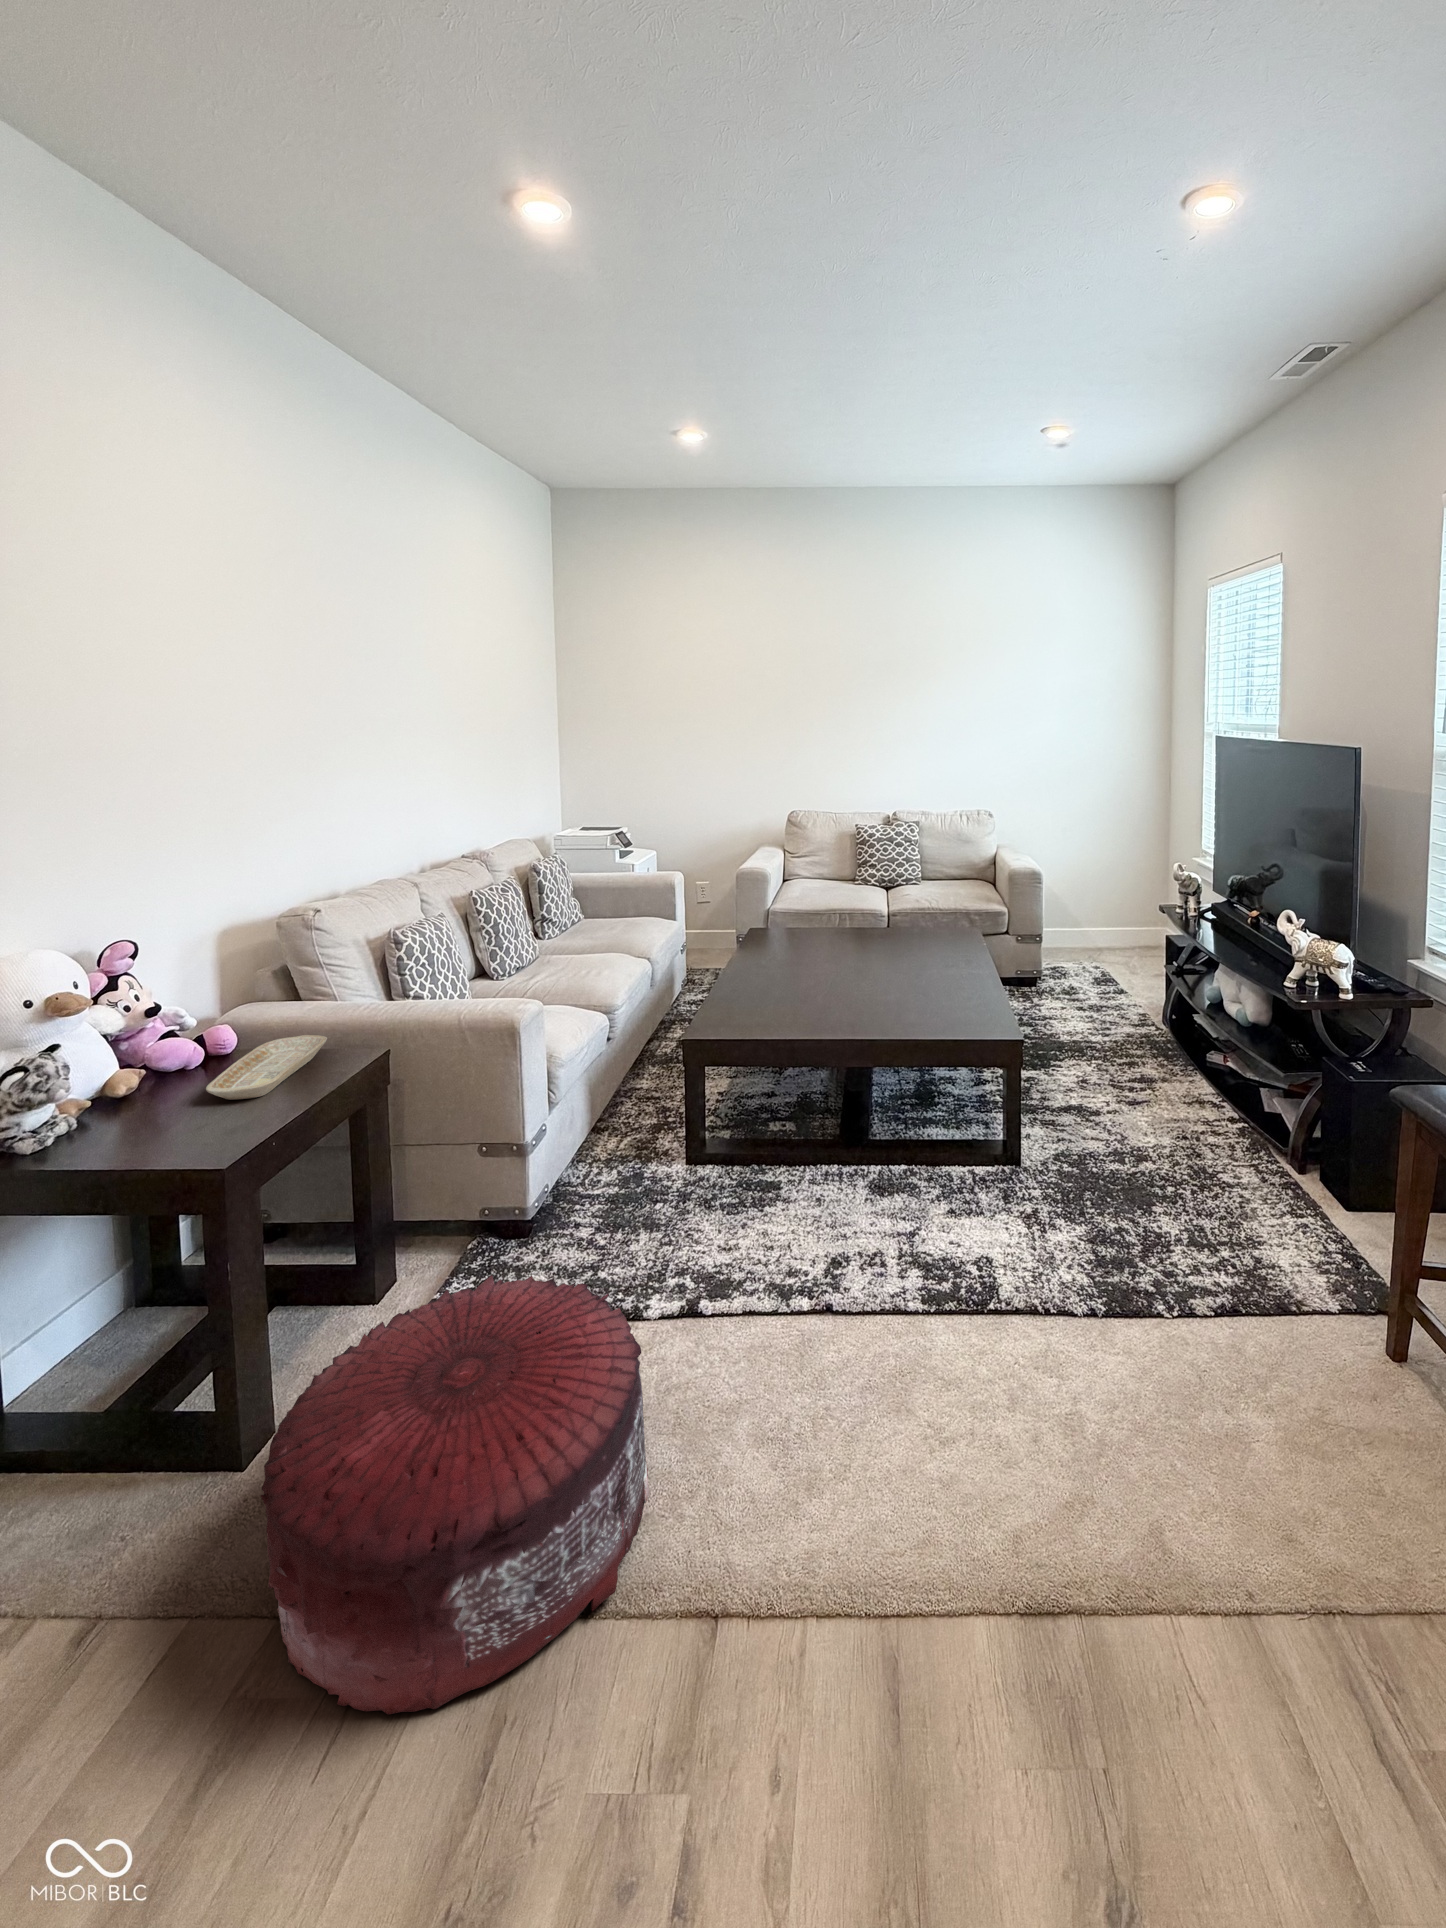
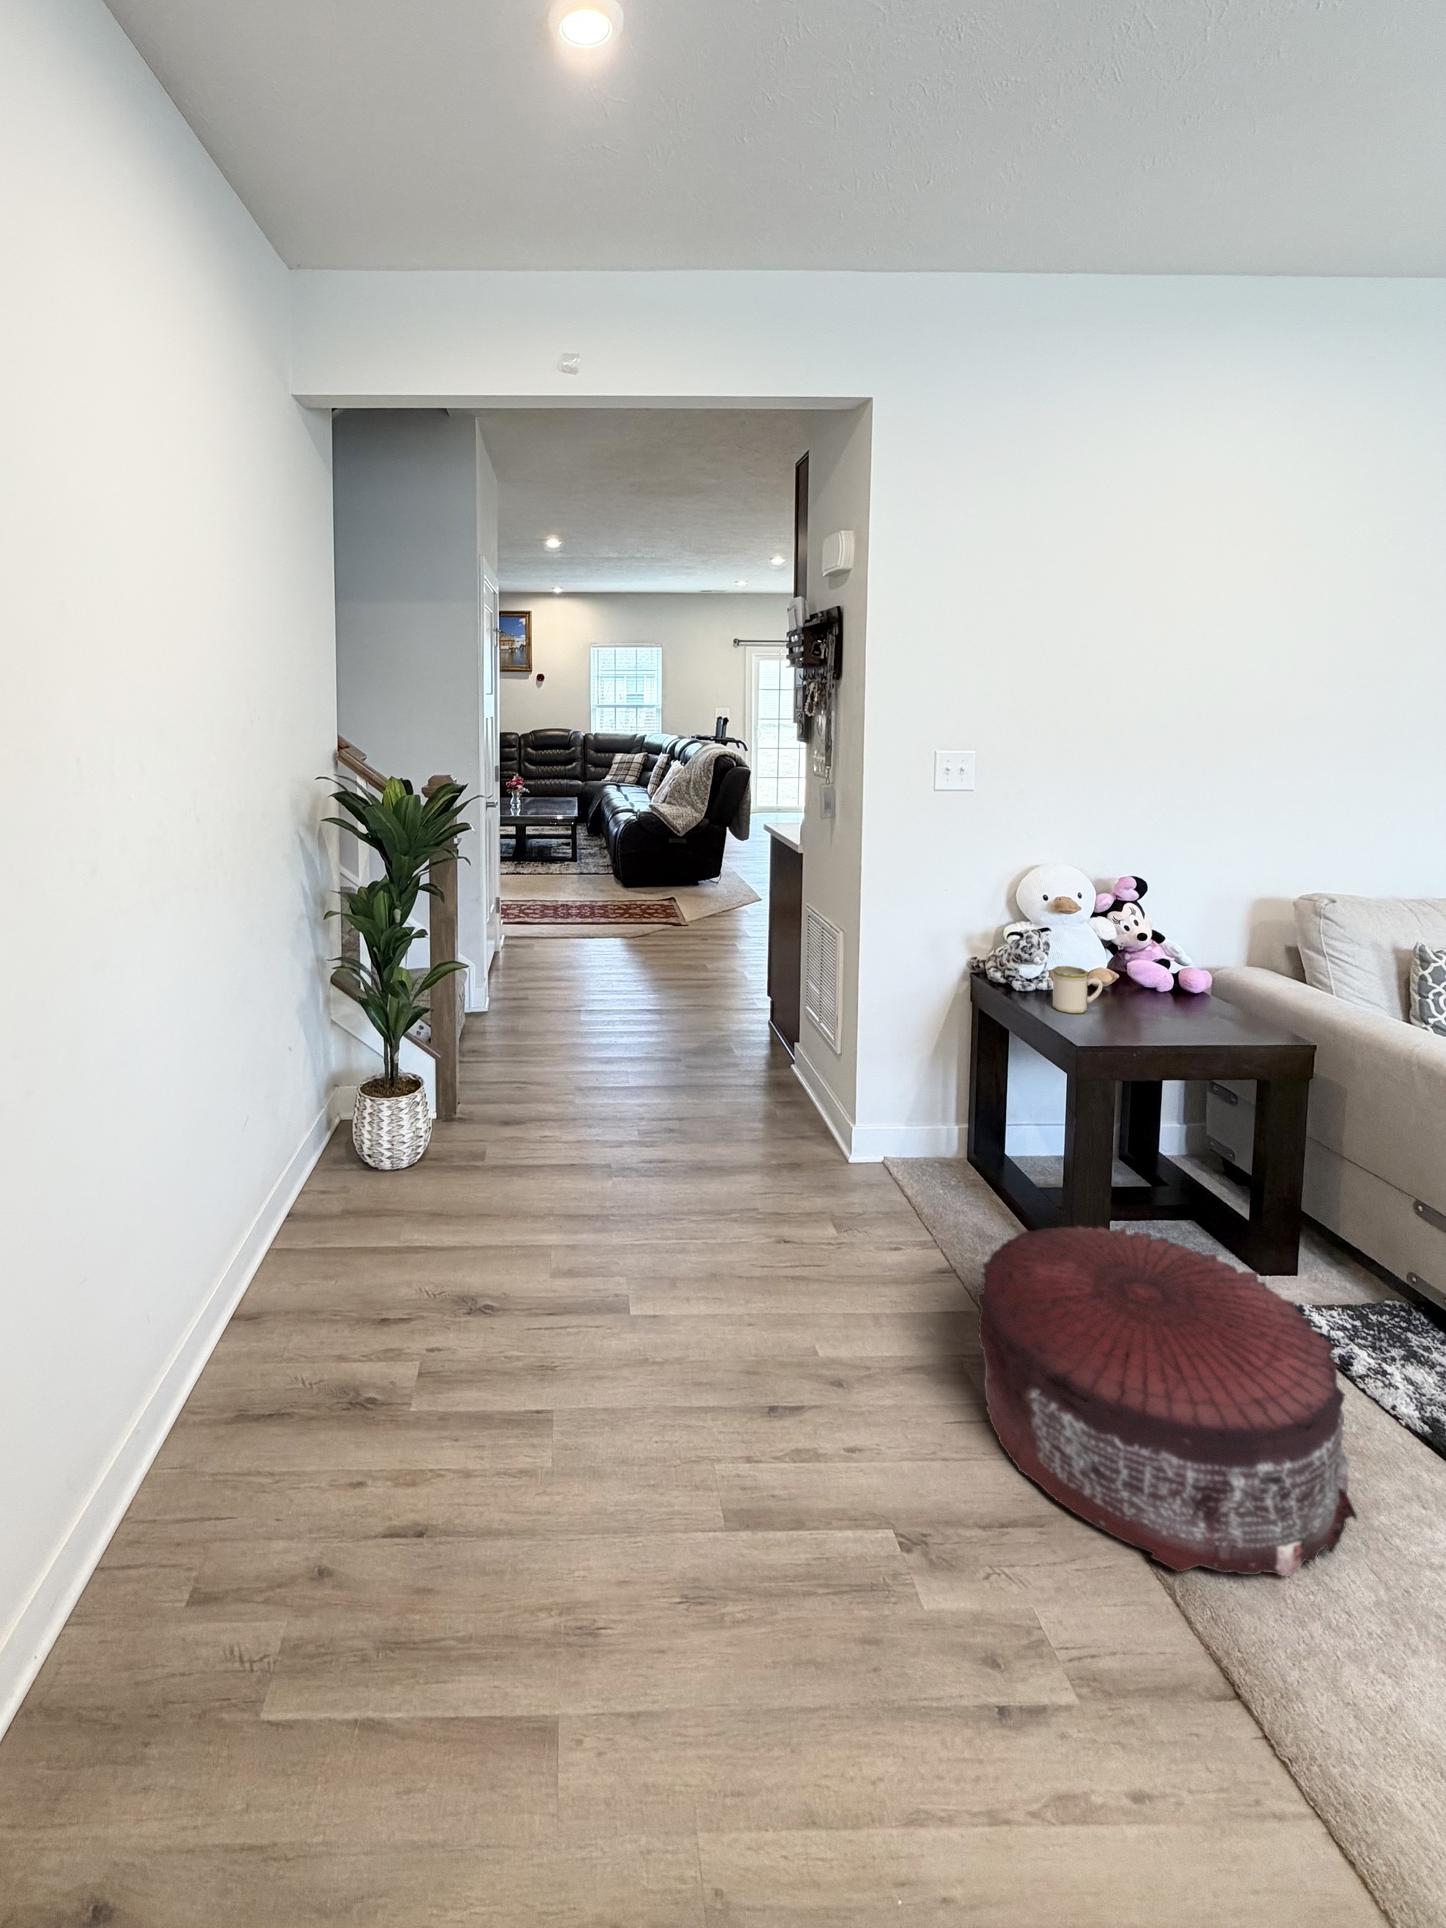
tray: present [206,1035,327,1100] -> none [1129,993,1262,1025]
mug: none [104,1074,178,1143] -> present [1052,966,1103,1014]

